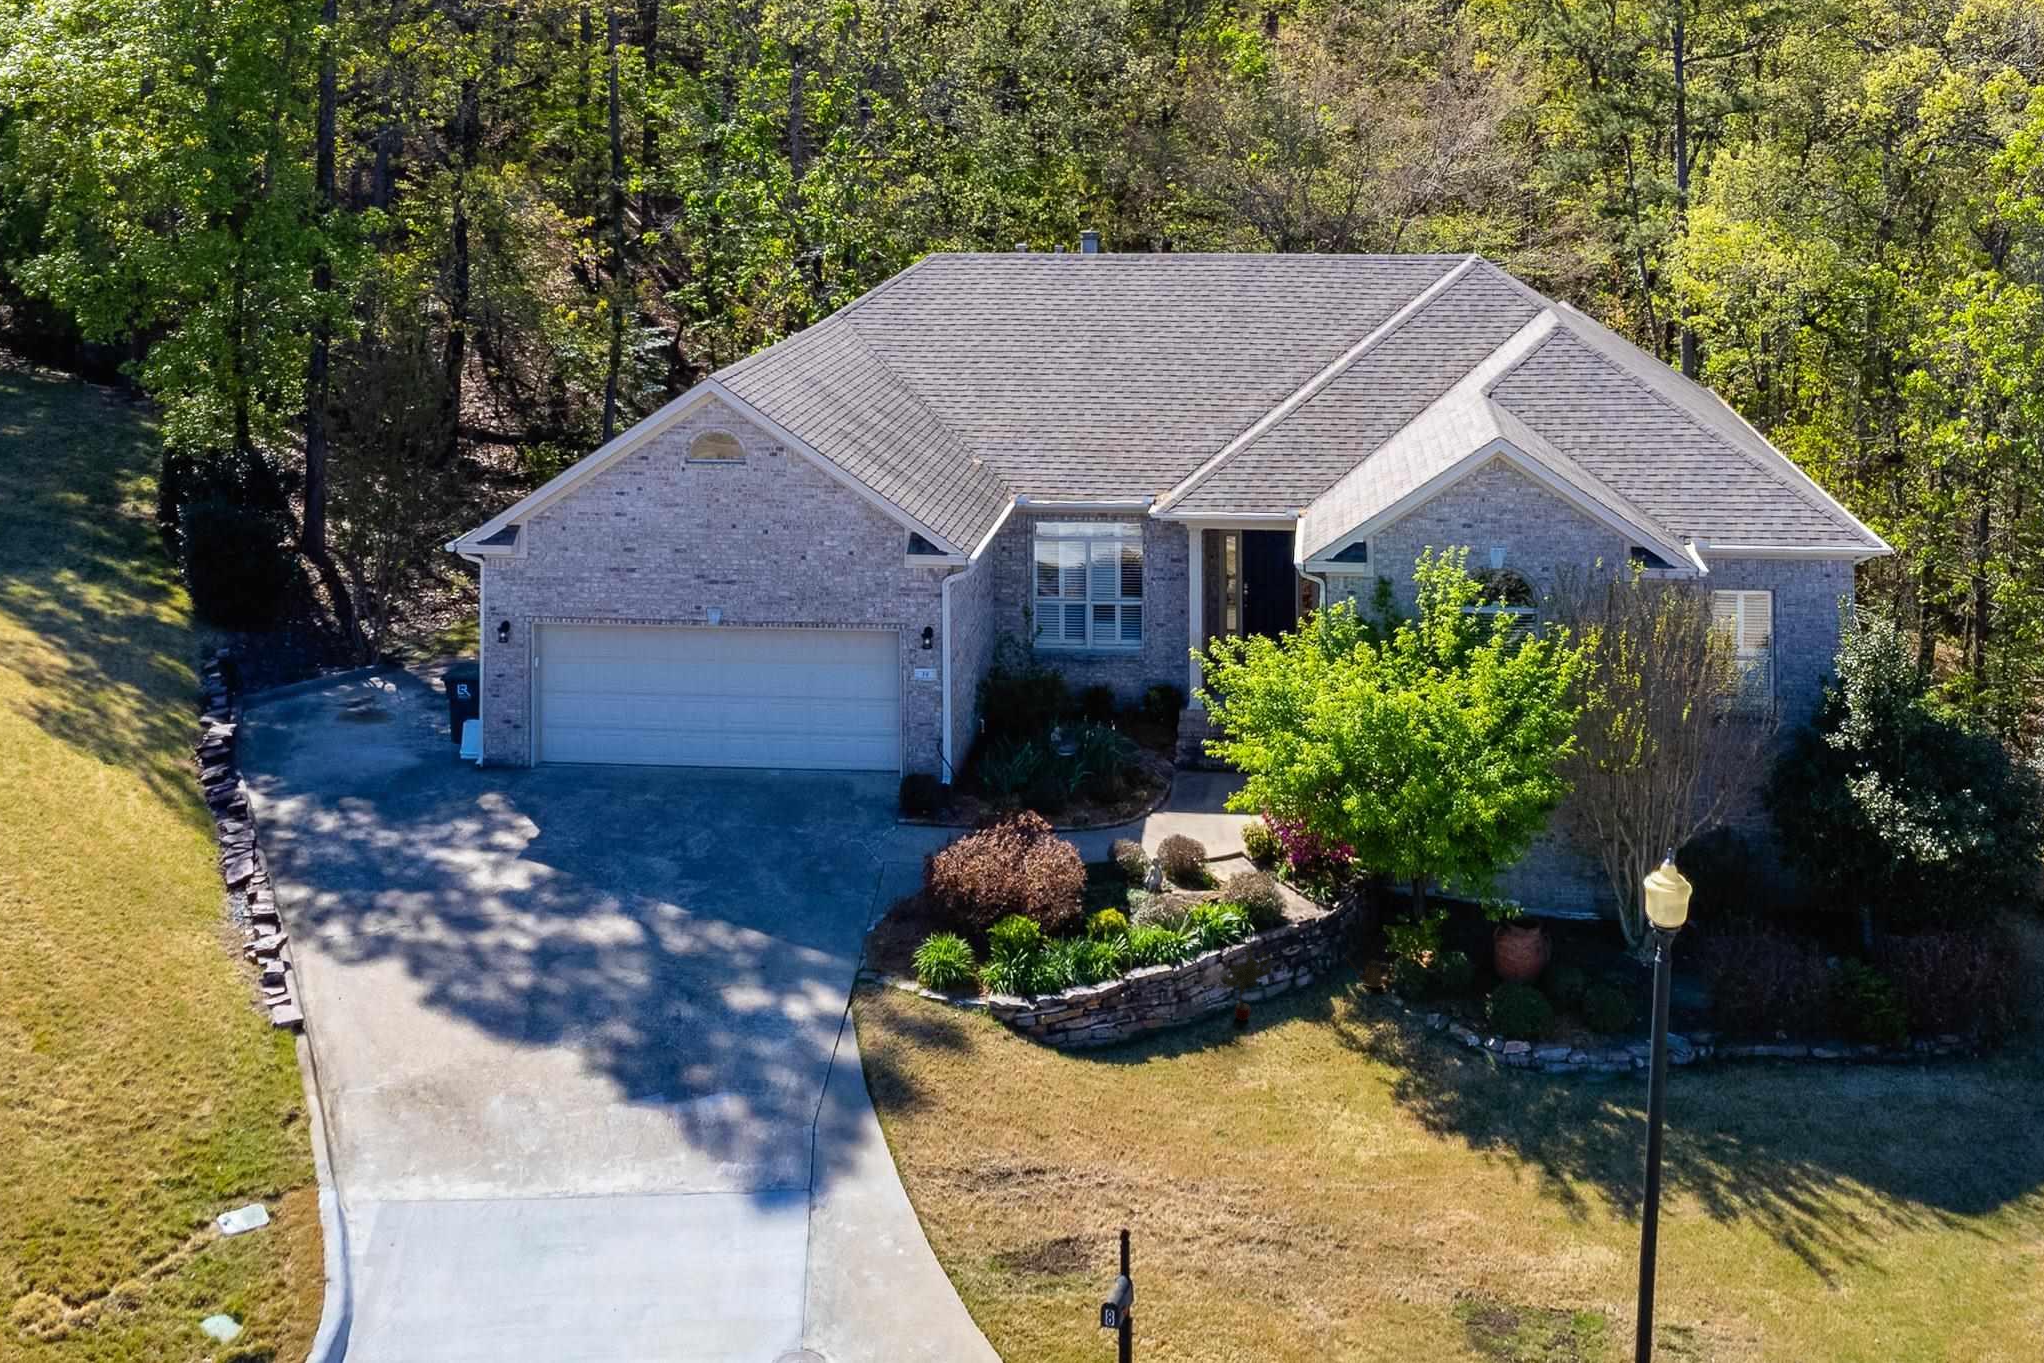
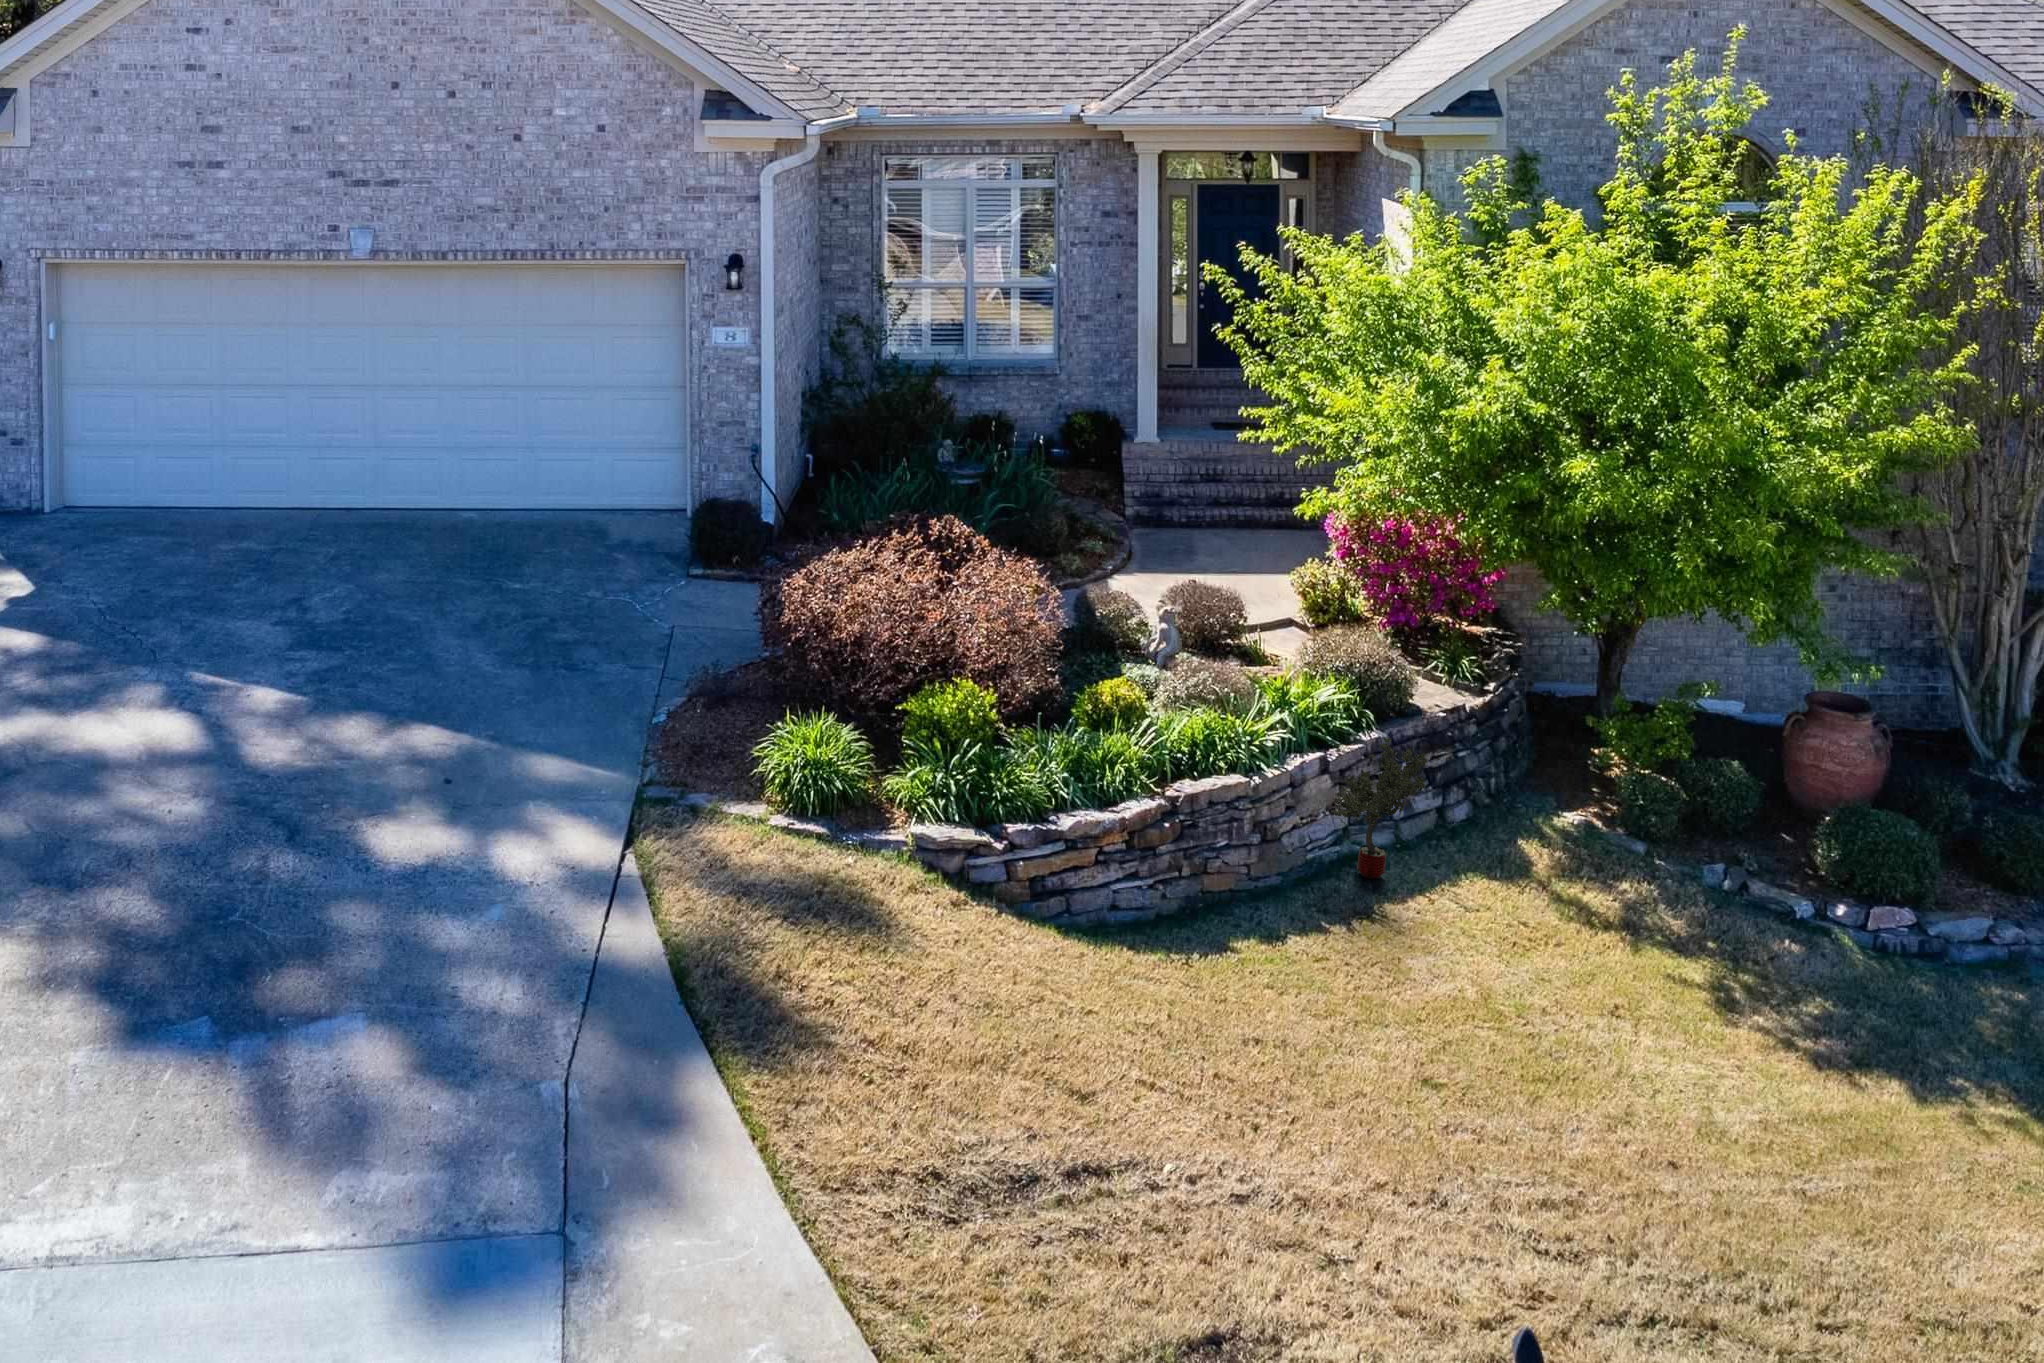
watering can: present [1348,961,1384,988] -> none [1520,773,1597,827]

